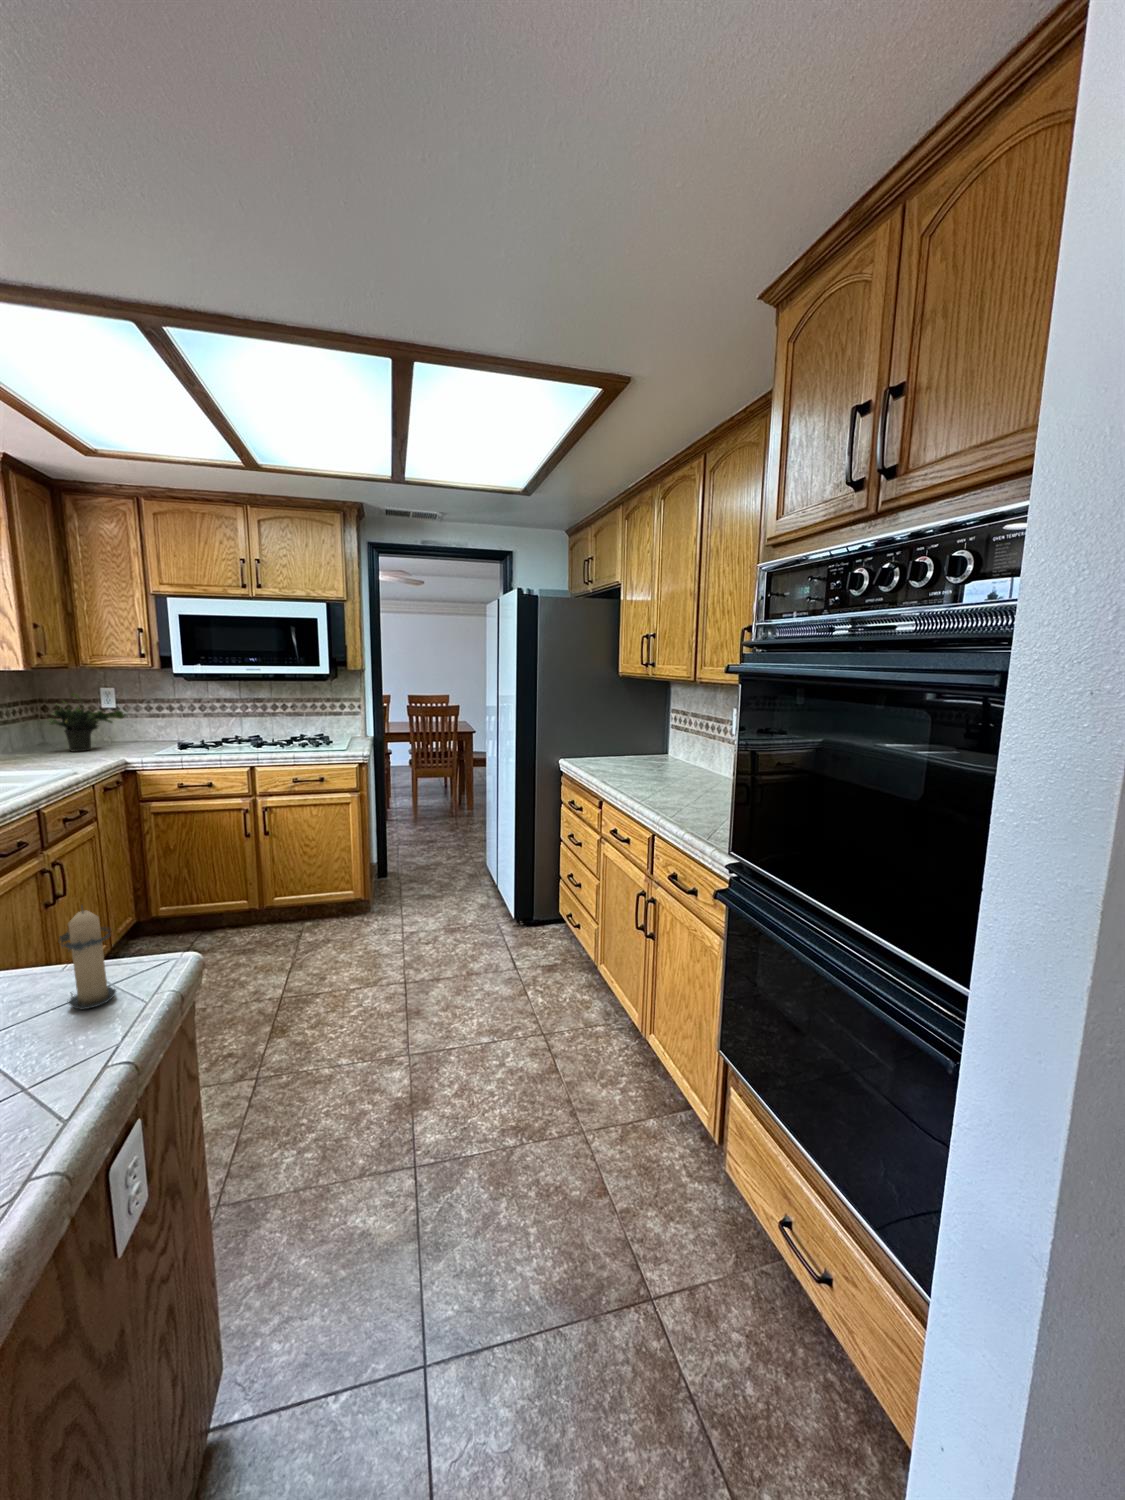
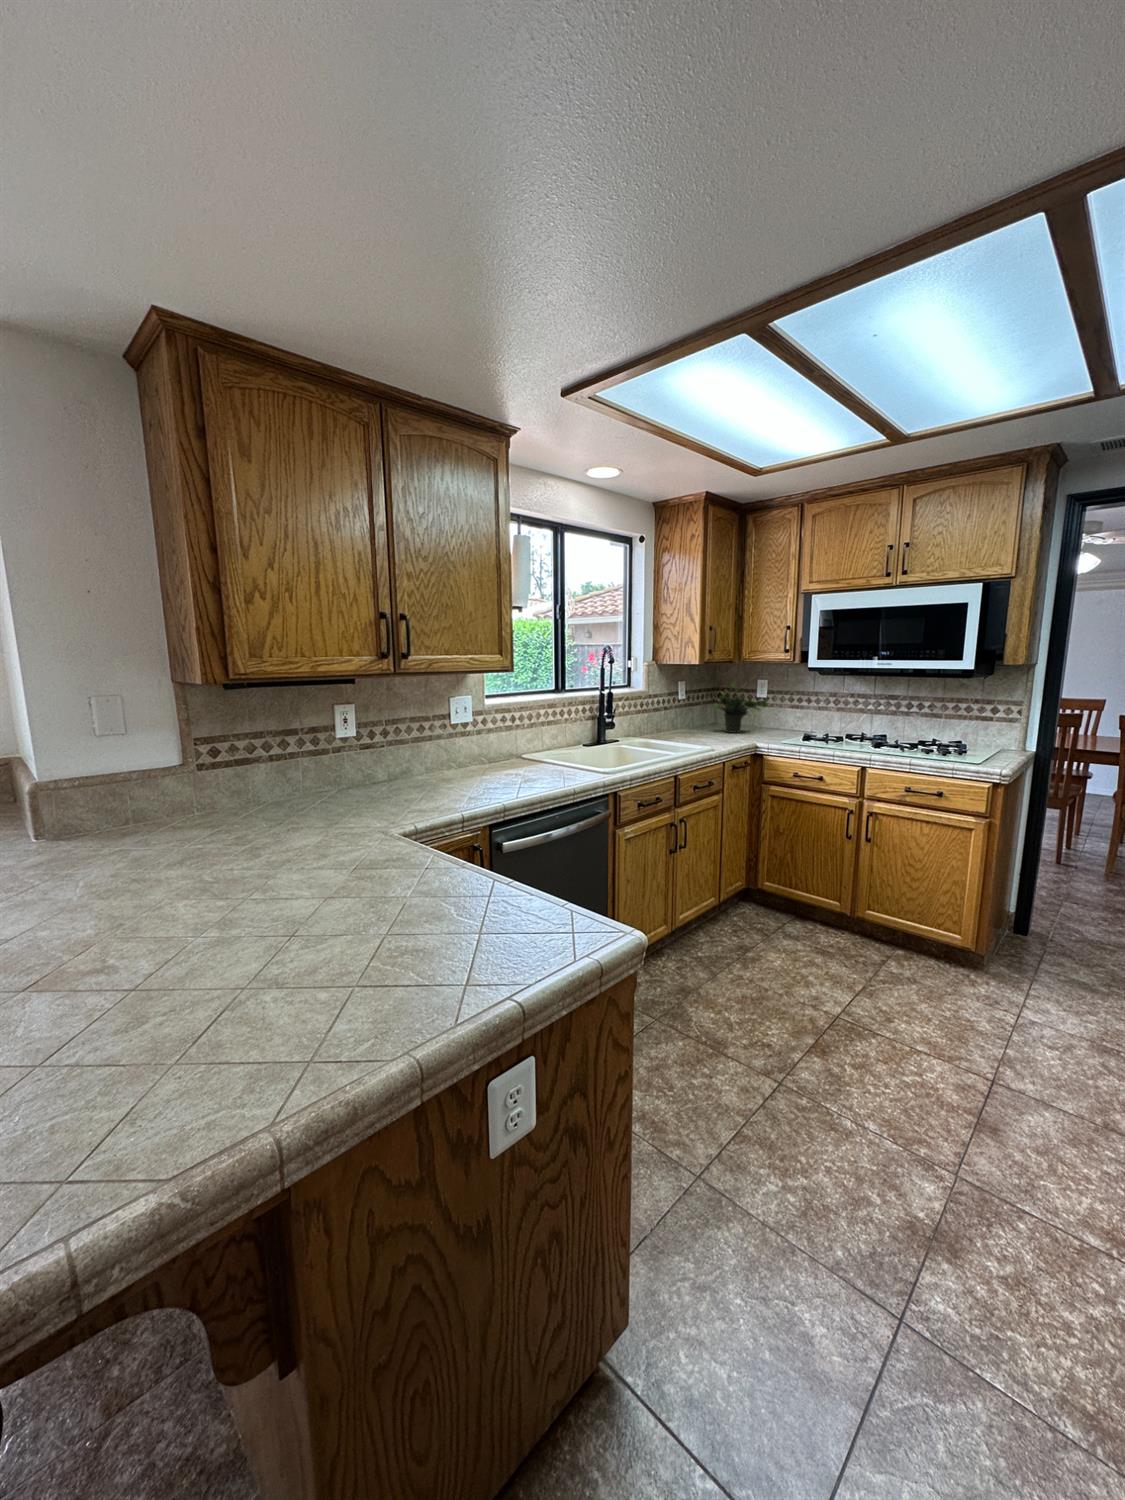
candle: present [60,906,116,1009] -> none [527,858,570,949]

